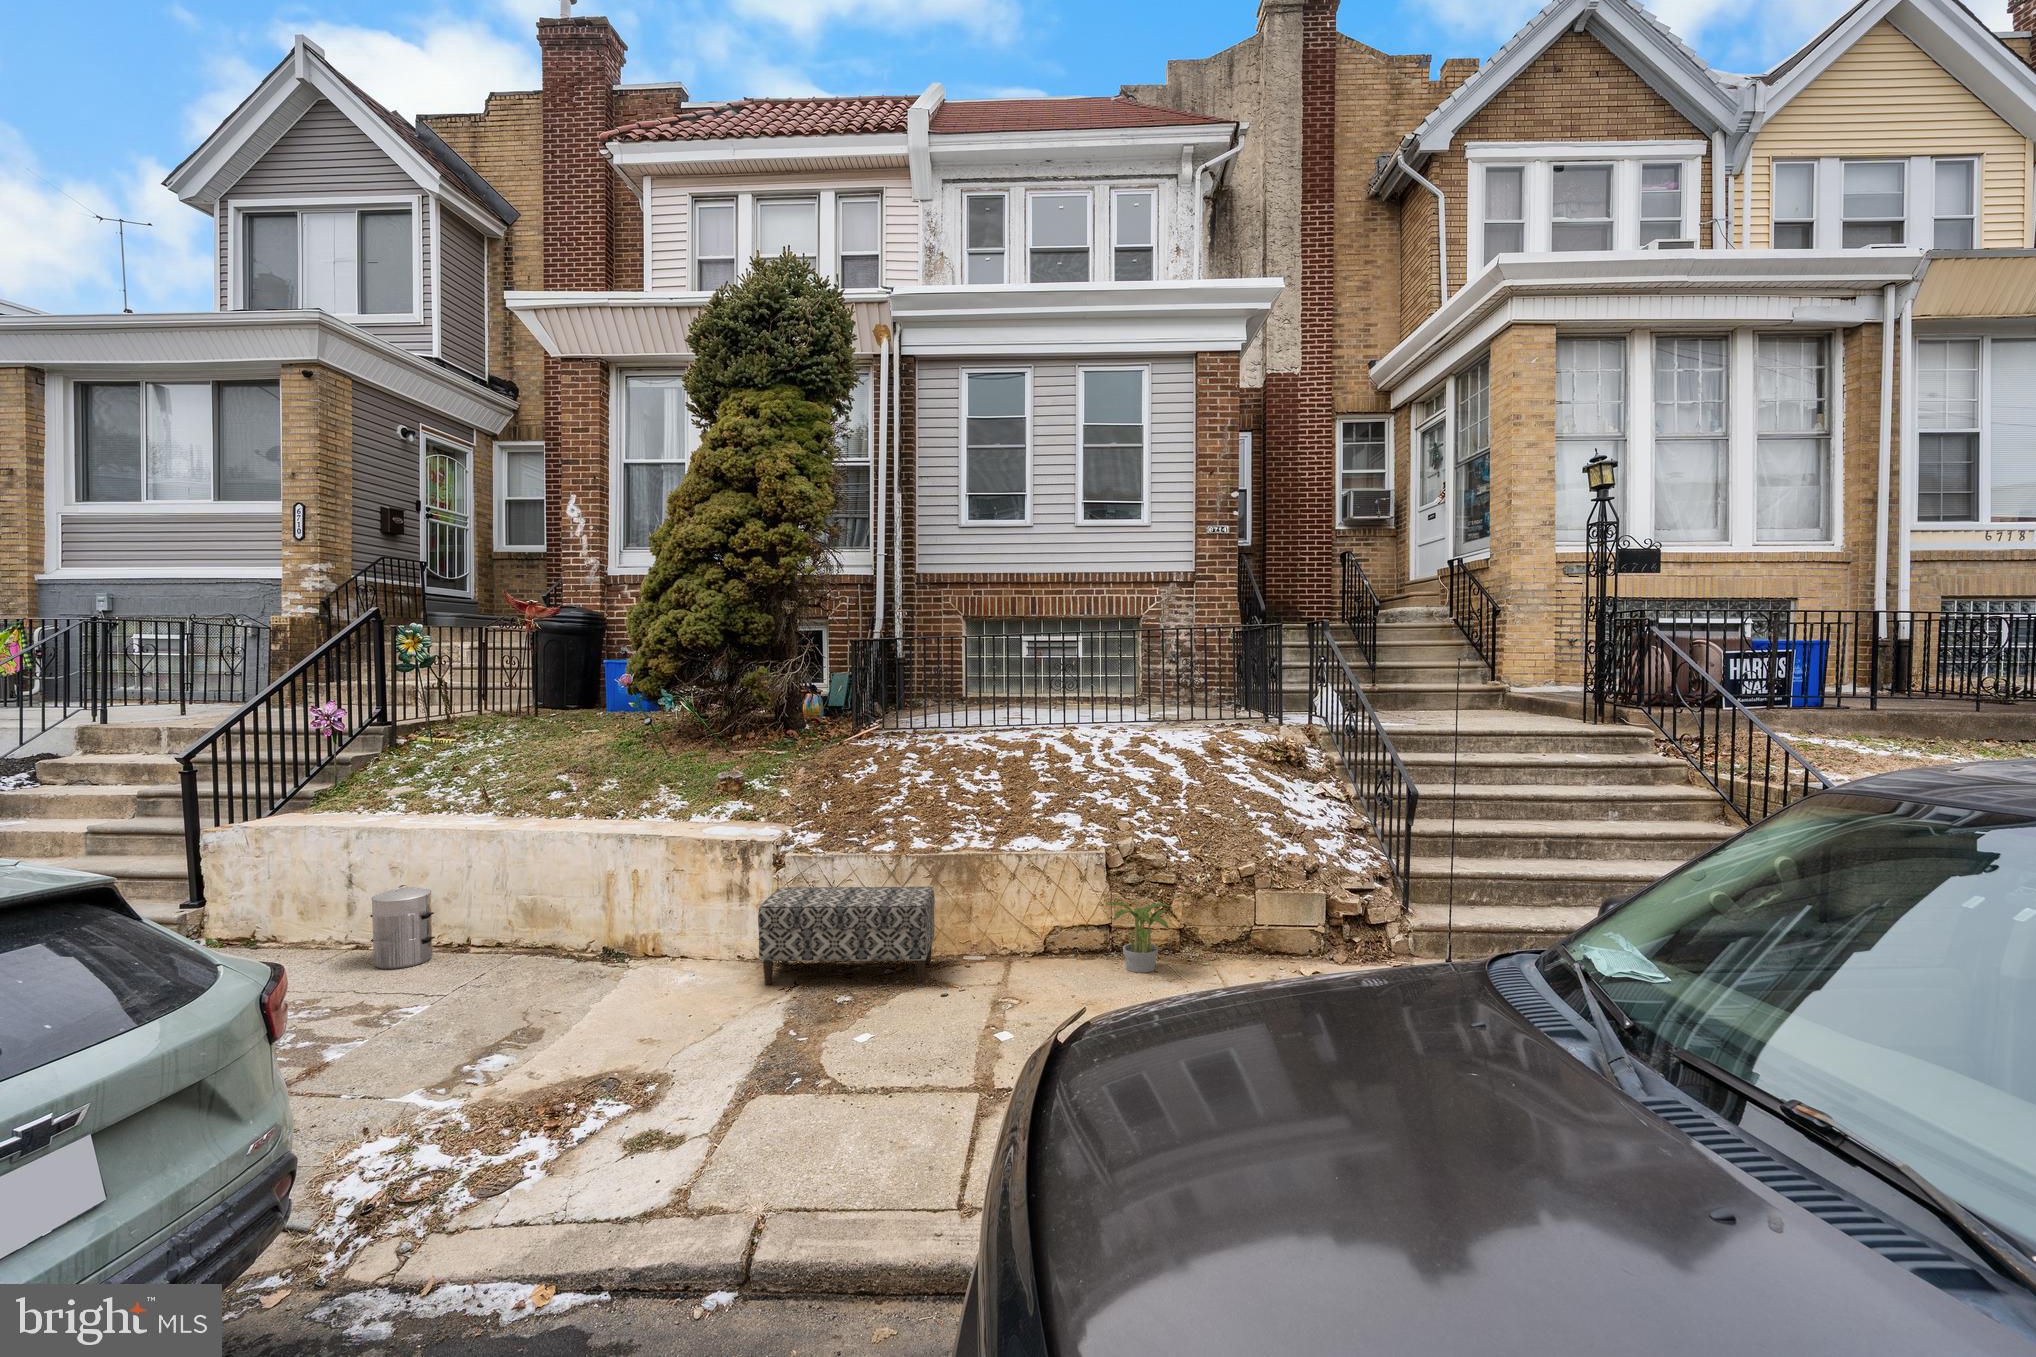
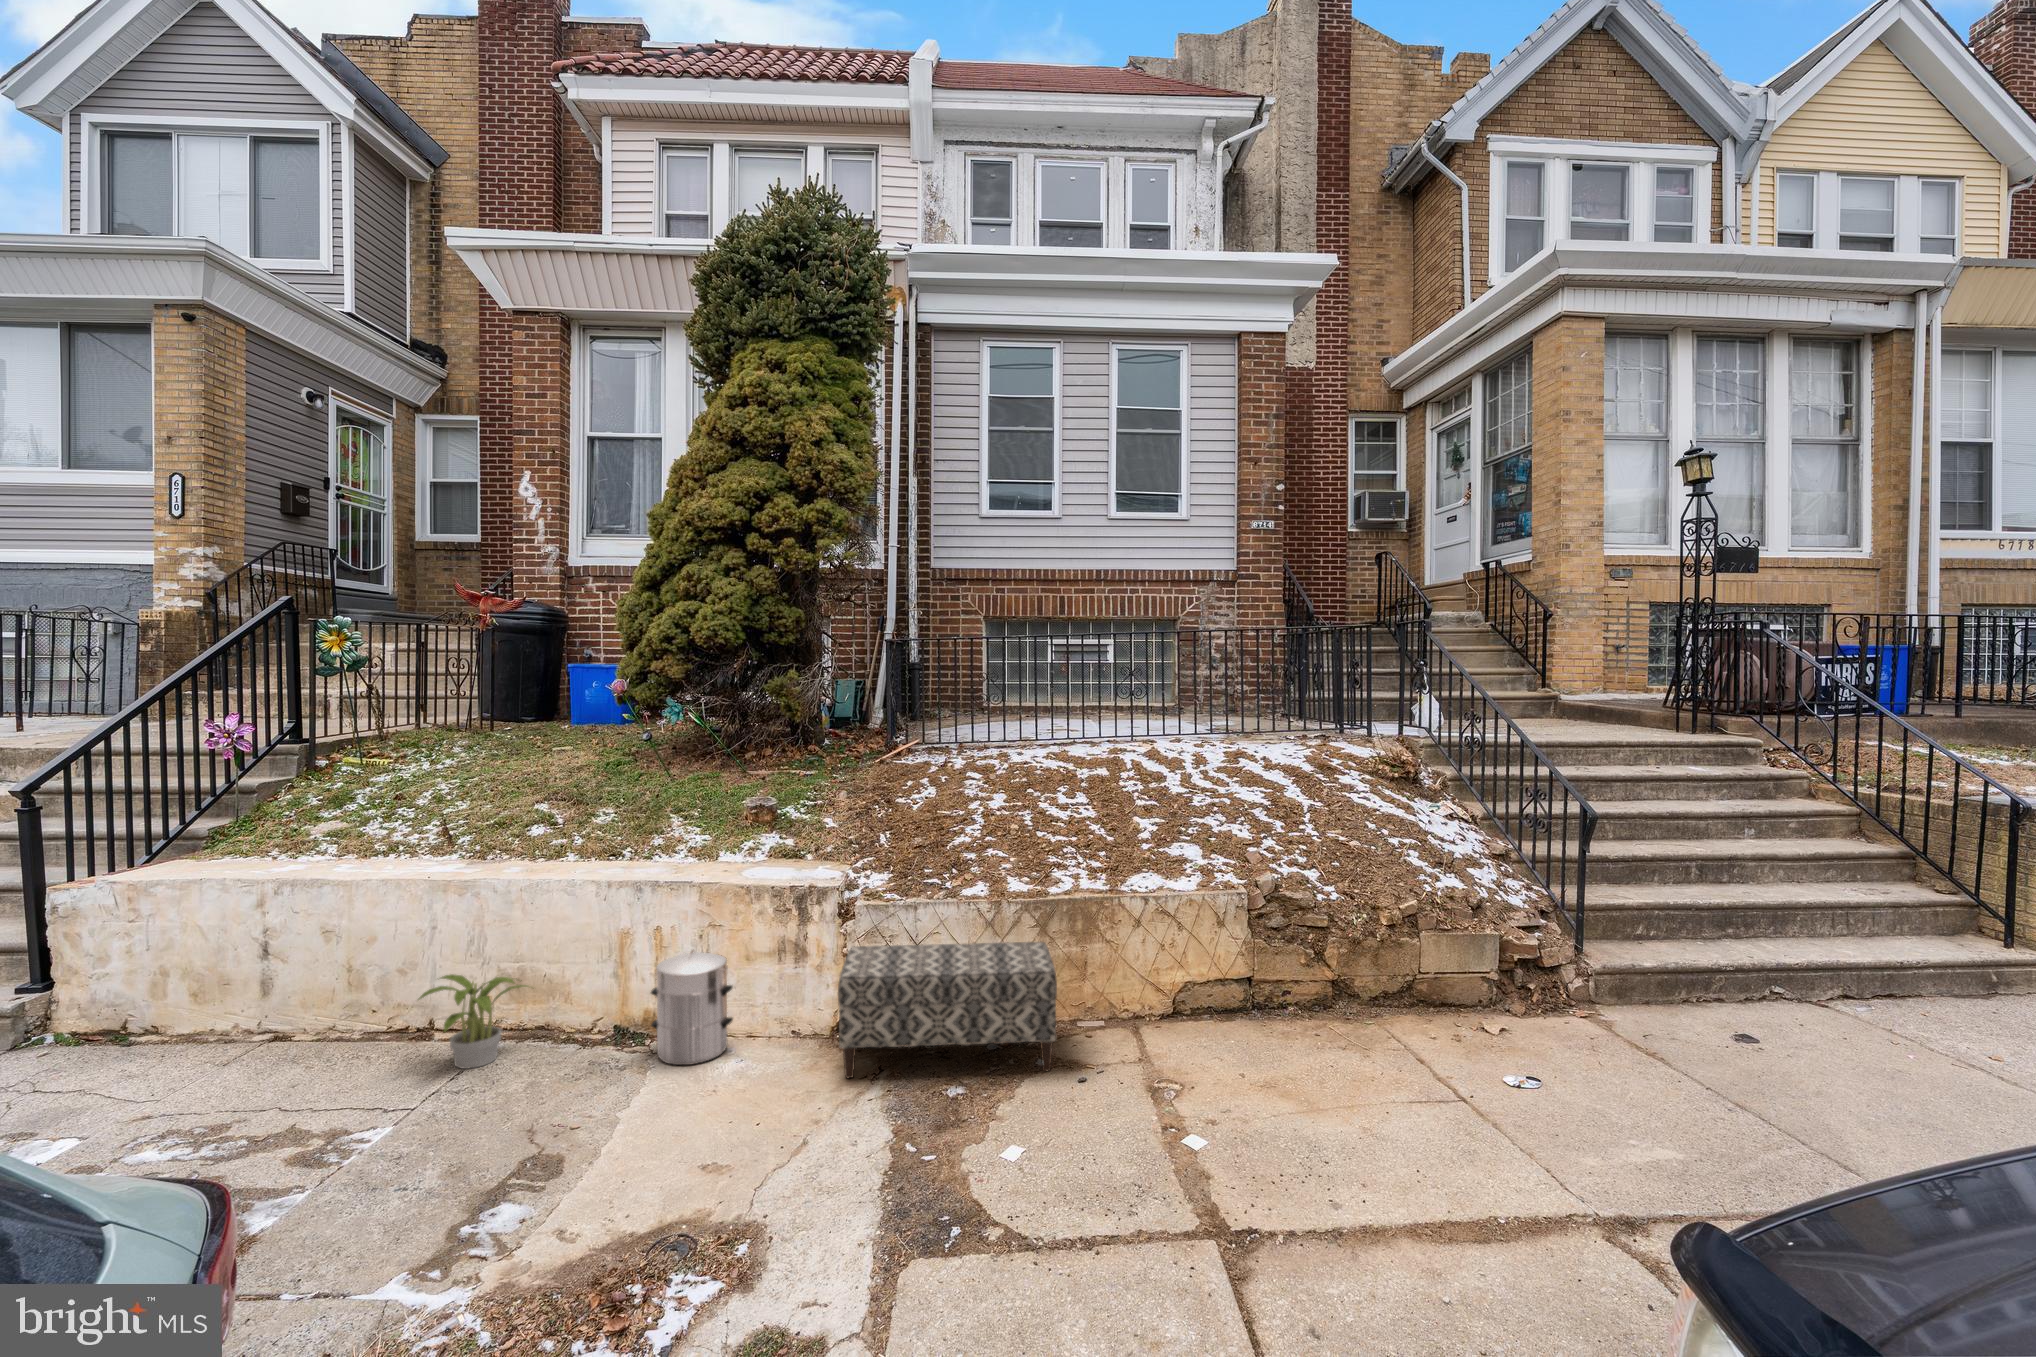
waste bin: present [370,885,435,969] -> present [651,951,733,1065]
potted plant: present [1106,902,1172,973] -> present [418,974,527,1069]

